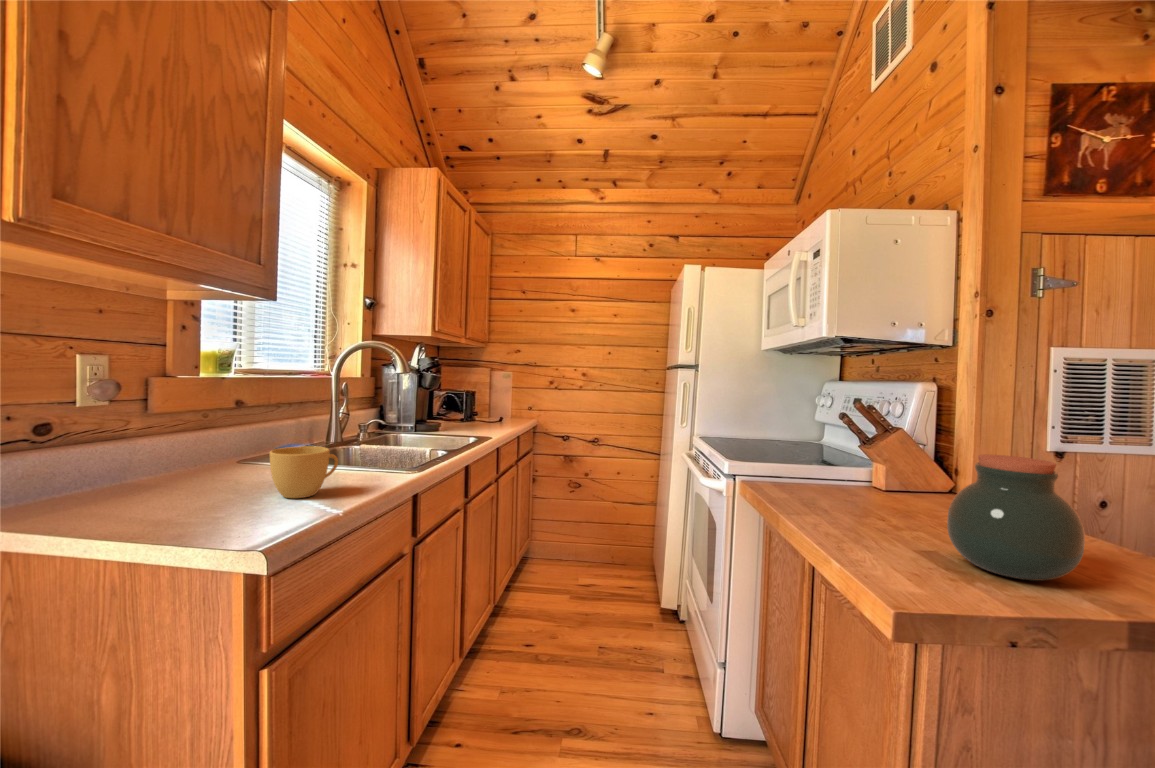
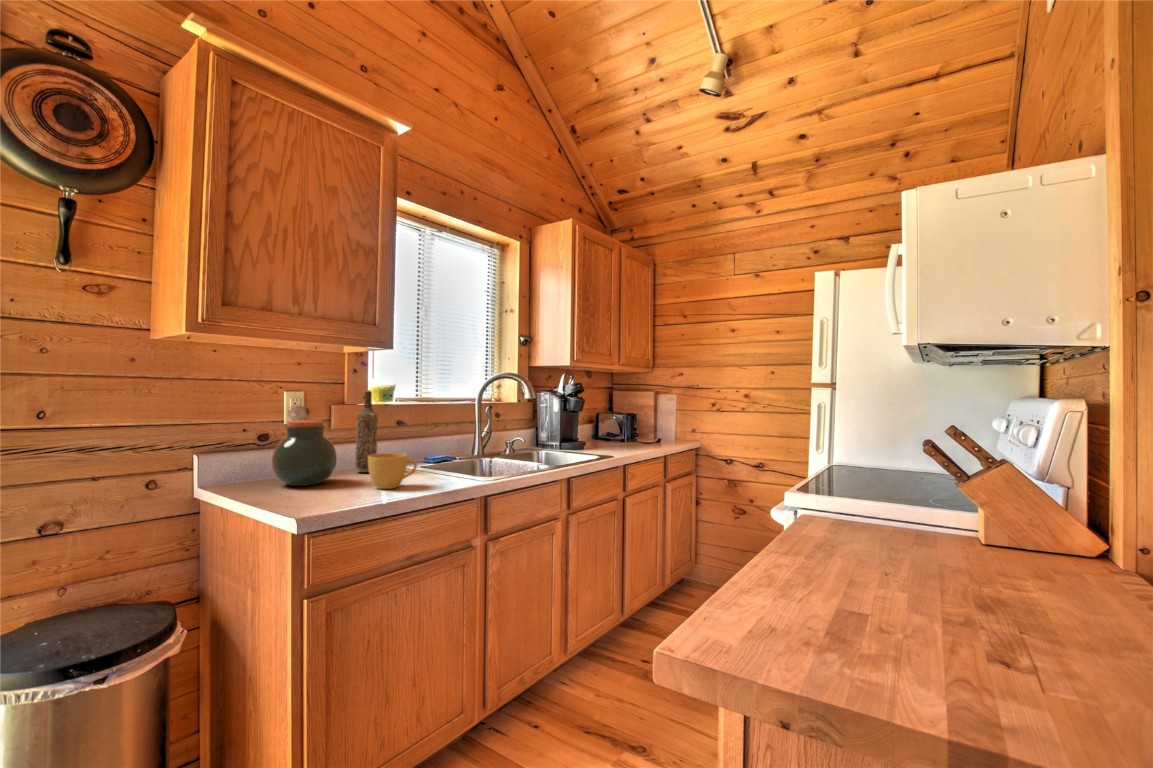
bottle: none [198,357,235,477] -> present [356,390,378,472]
jar: present [947,455,1085,581] -> present [272,420,337,486]

